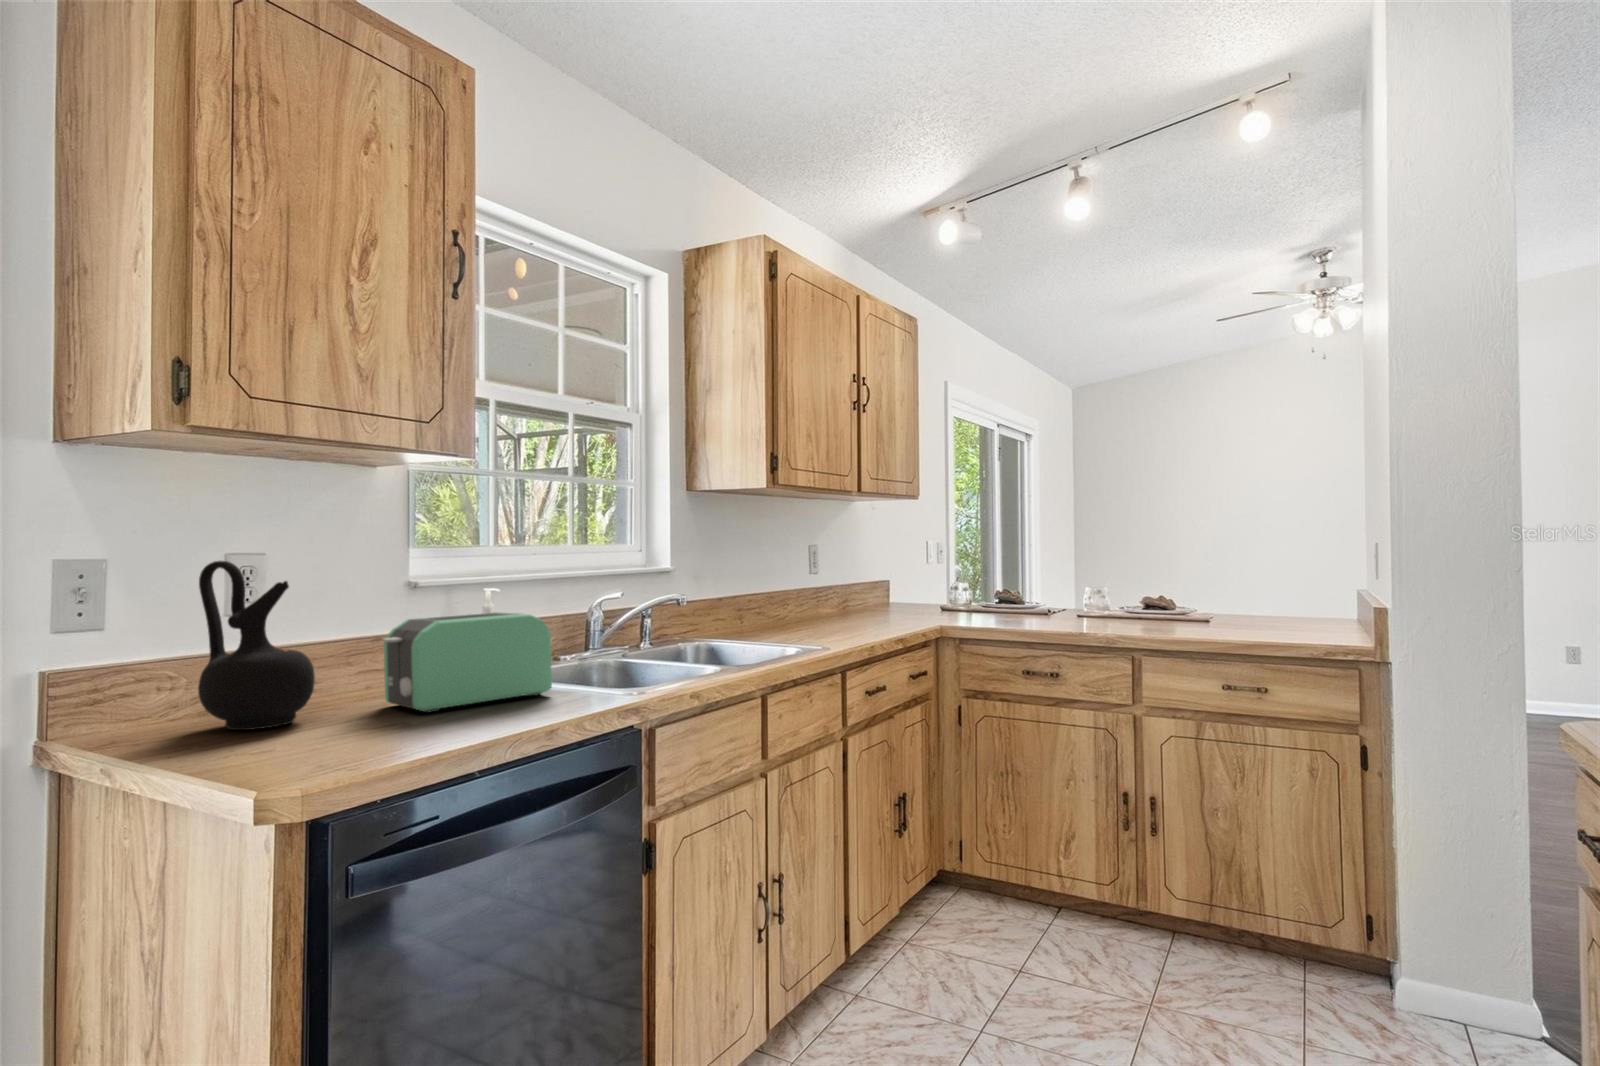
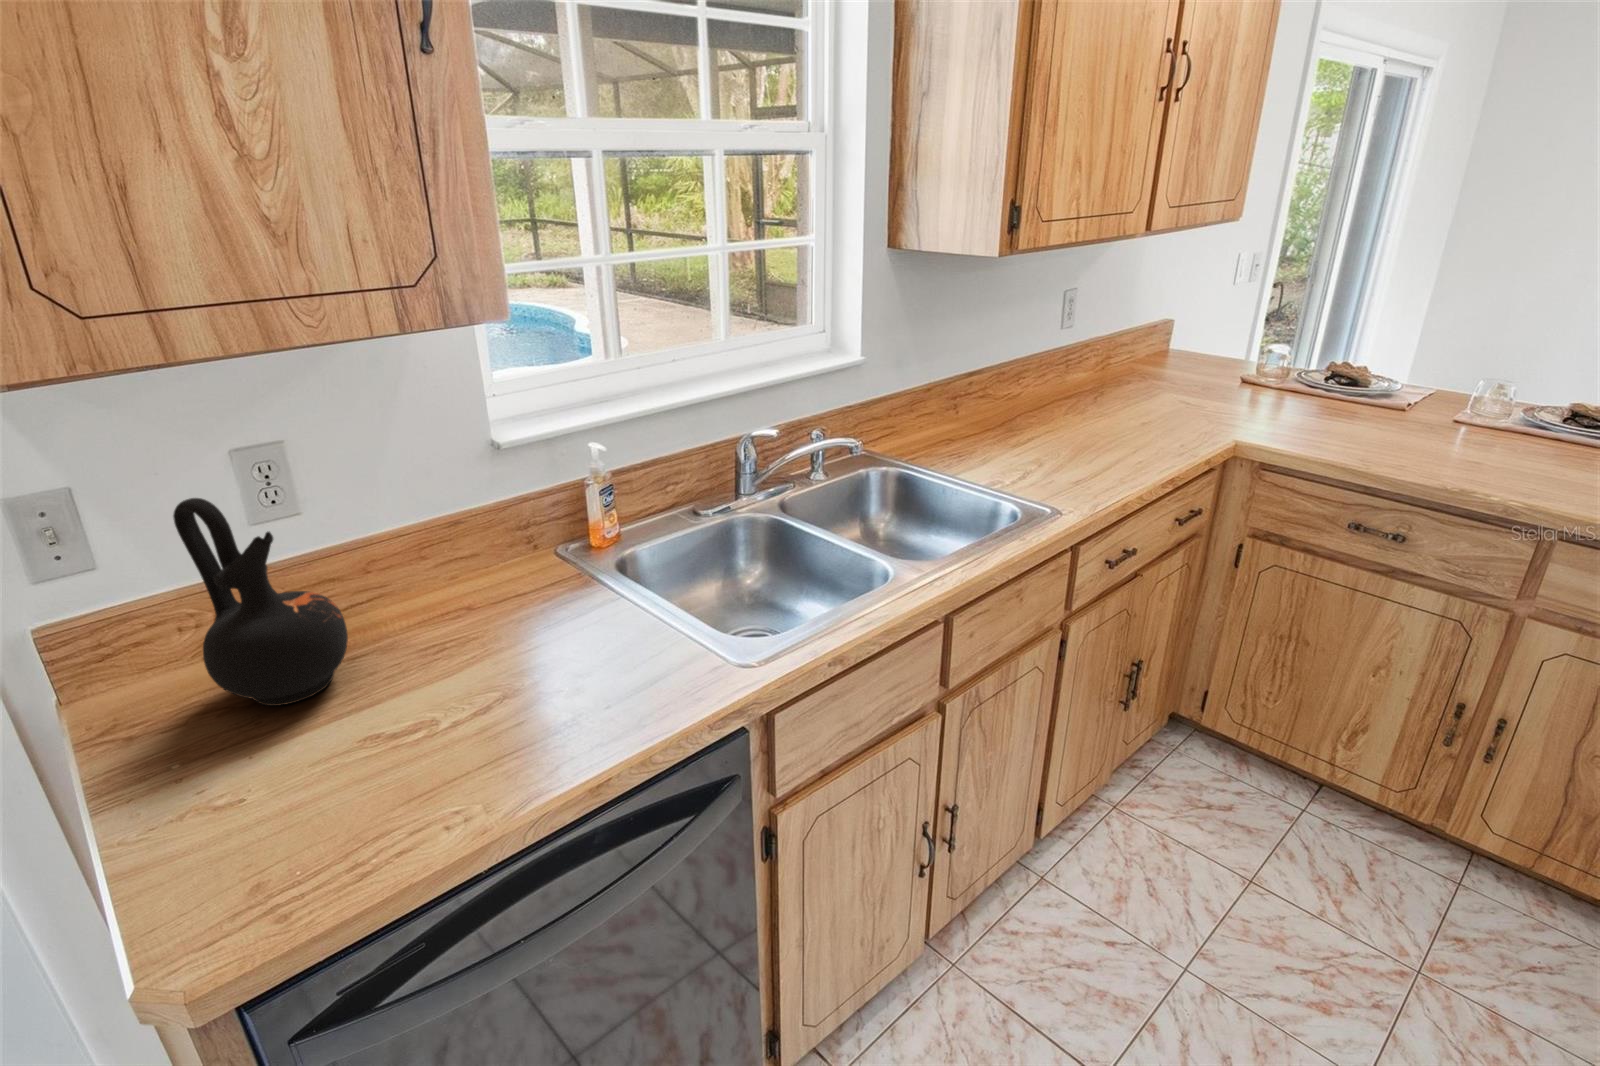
toaster: present [383,612,552,712] -> none [419,515,648,684]

